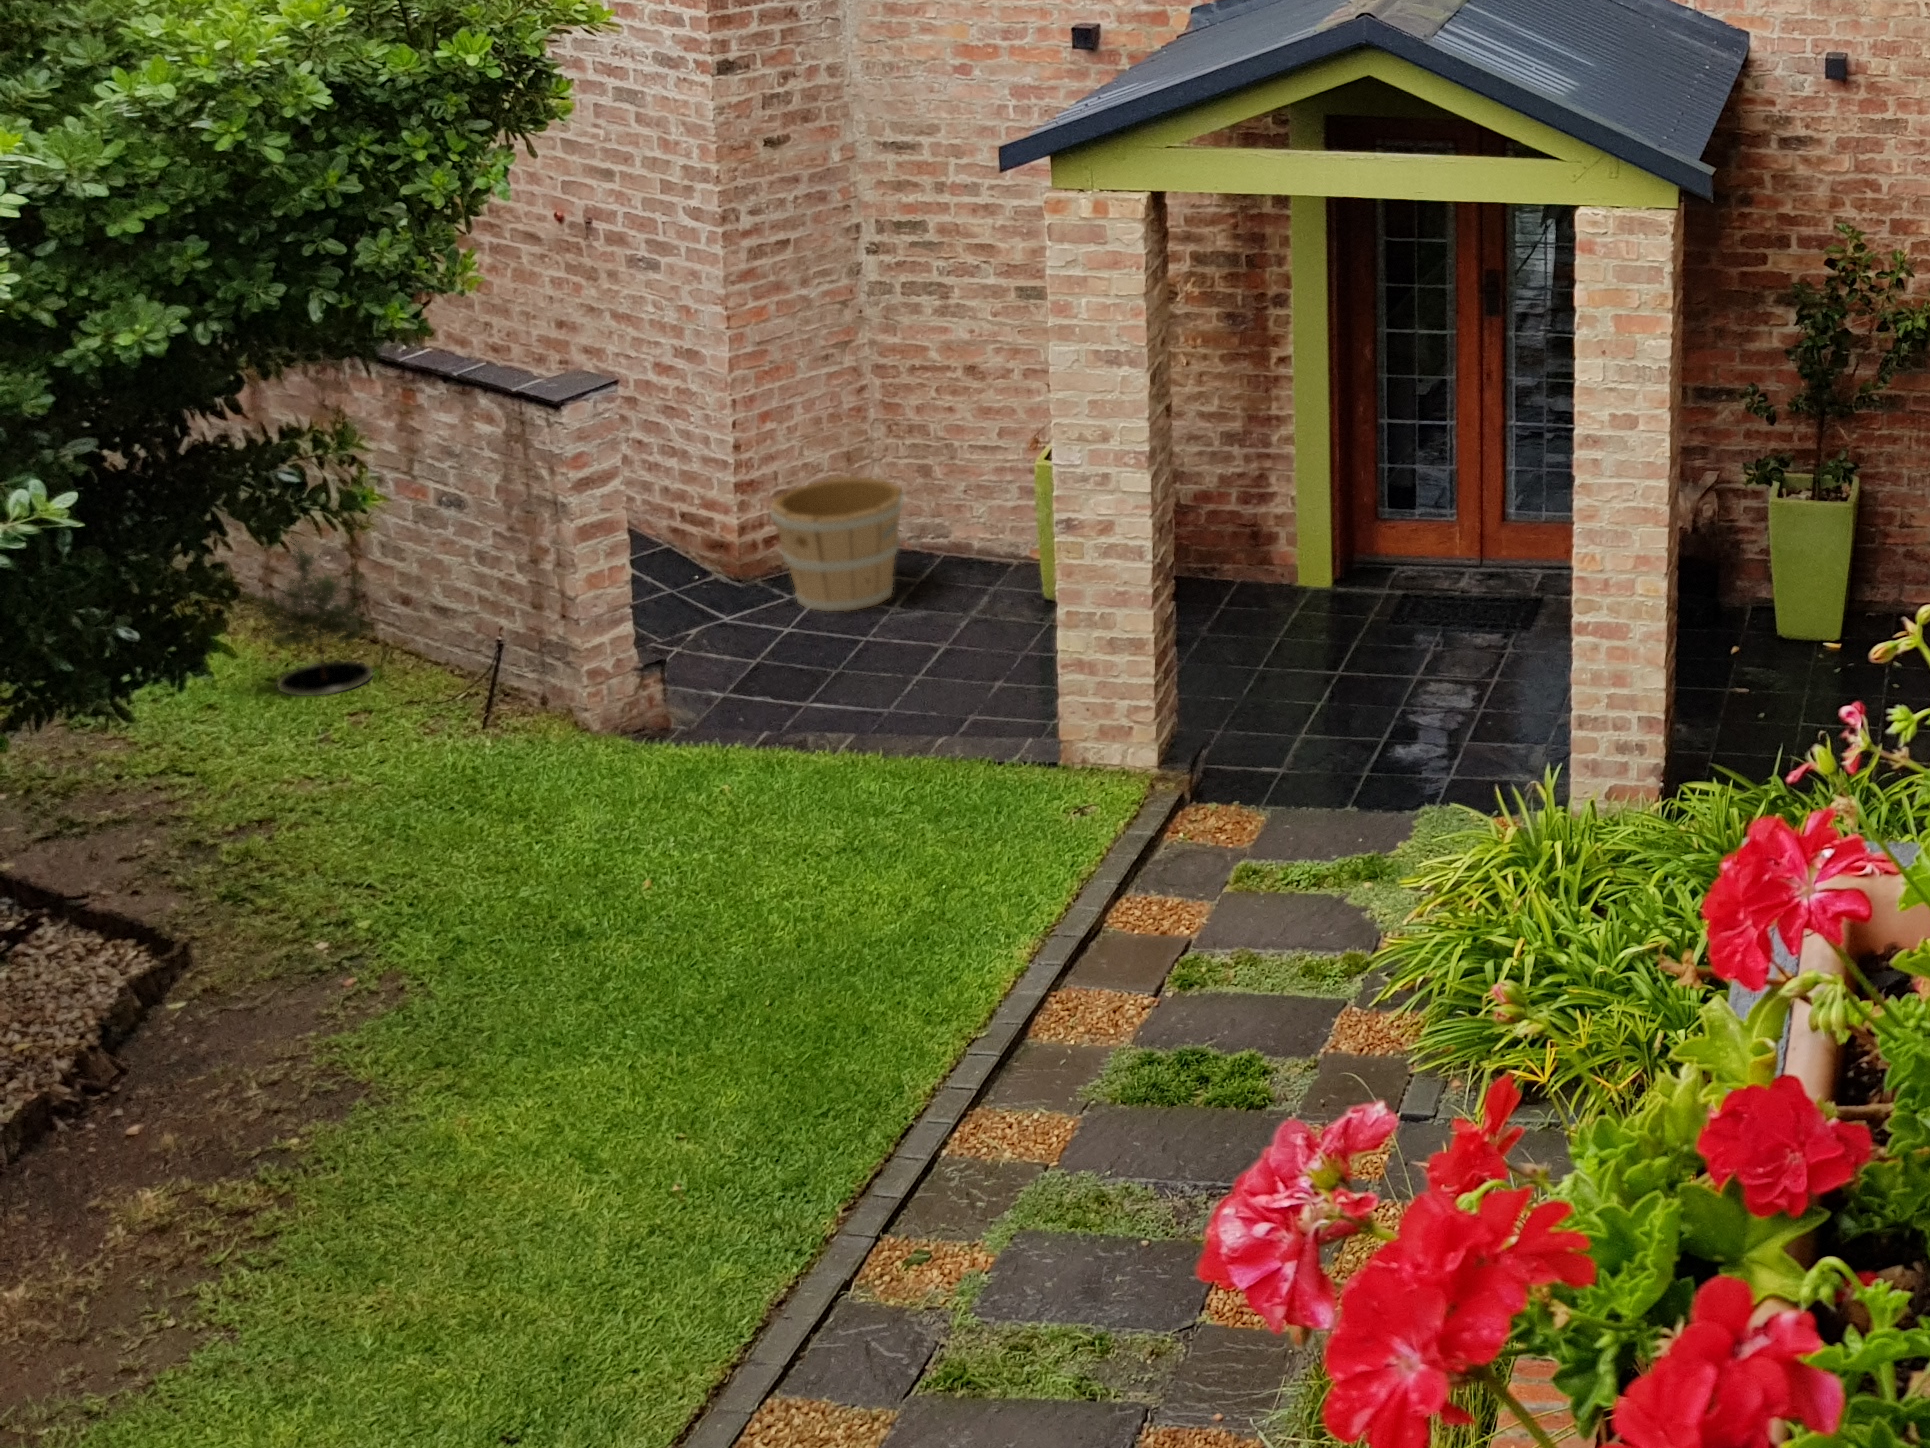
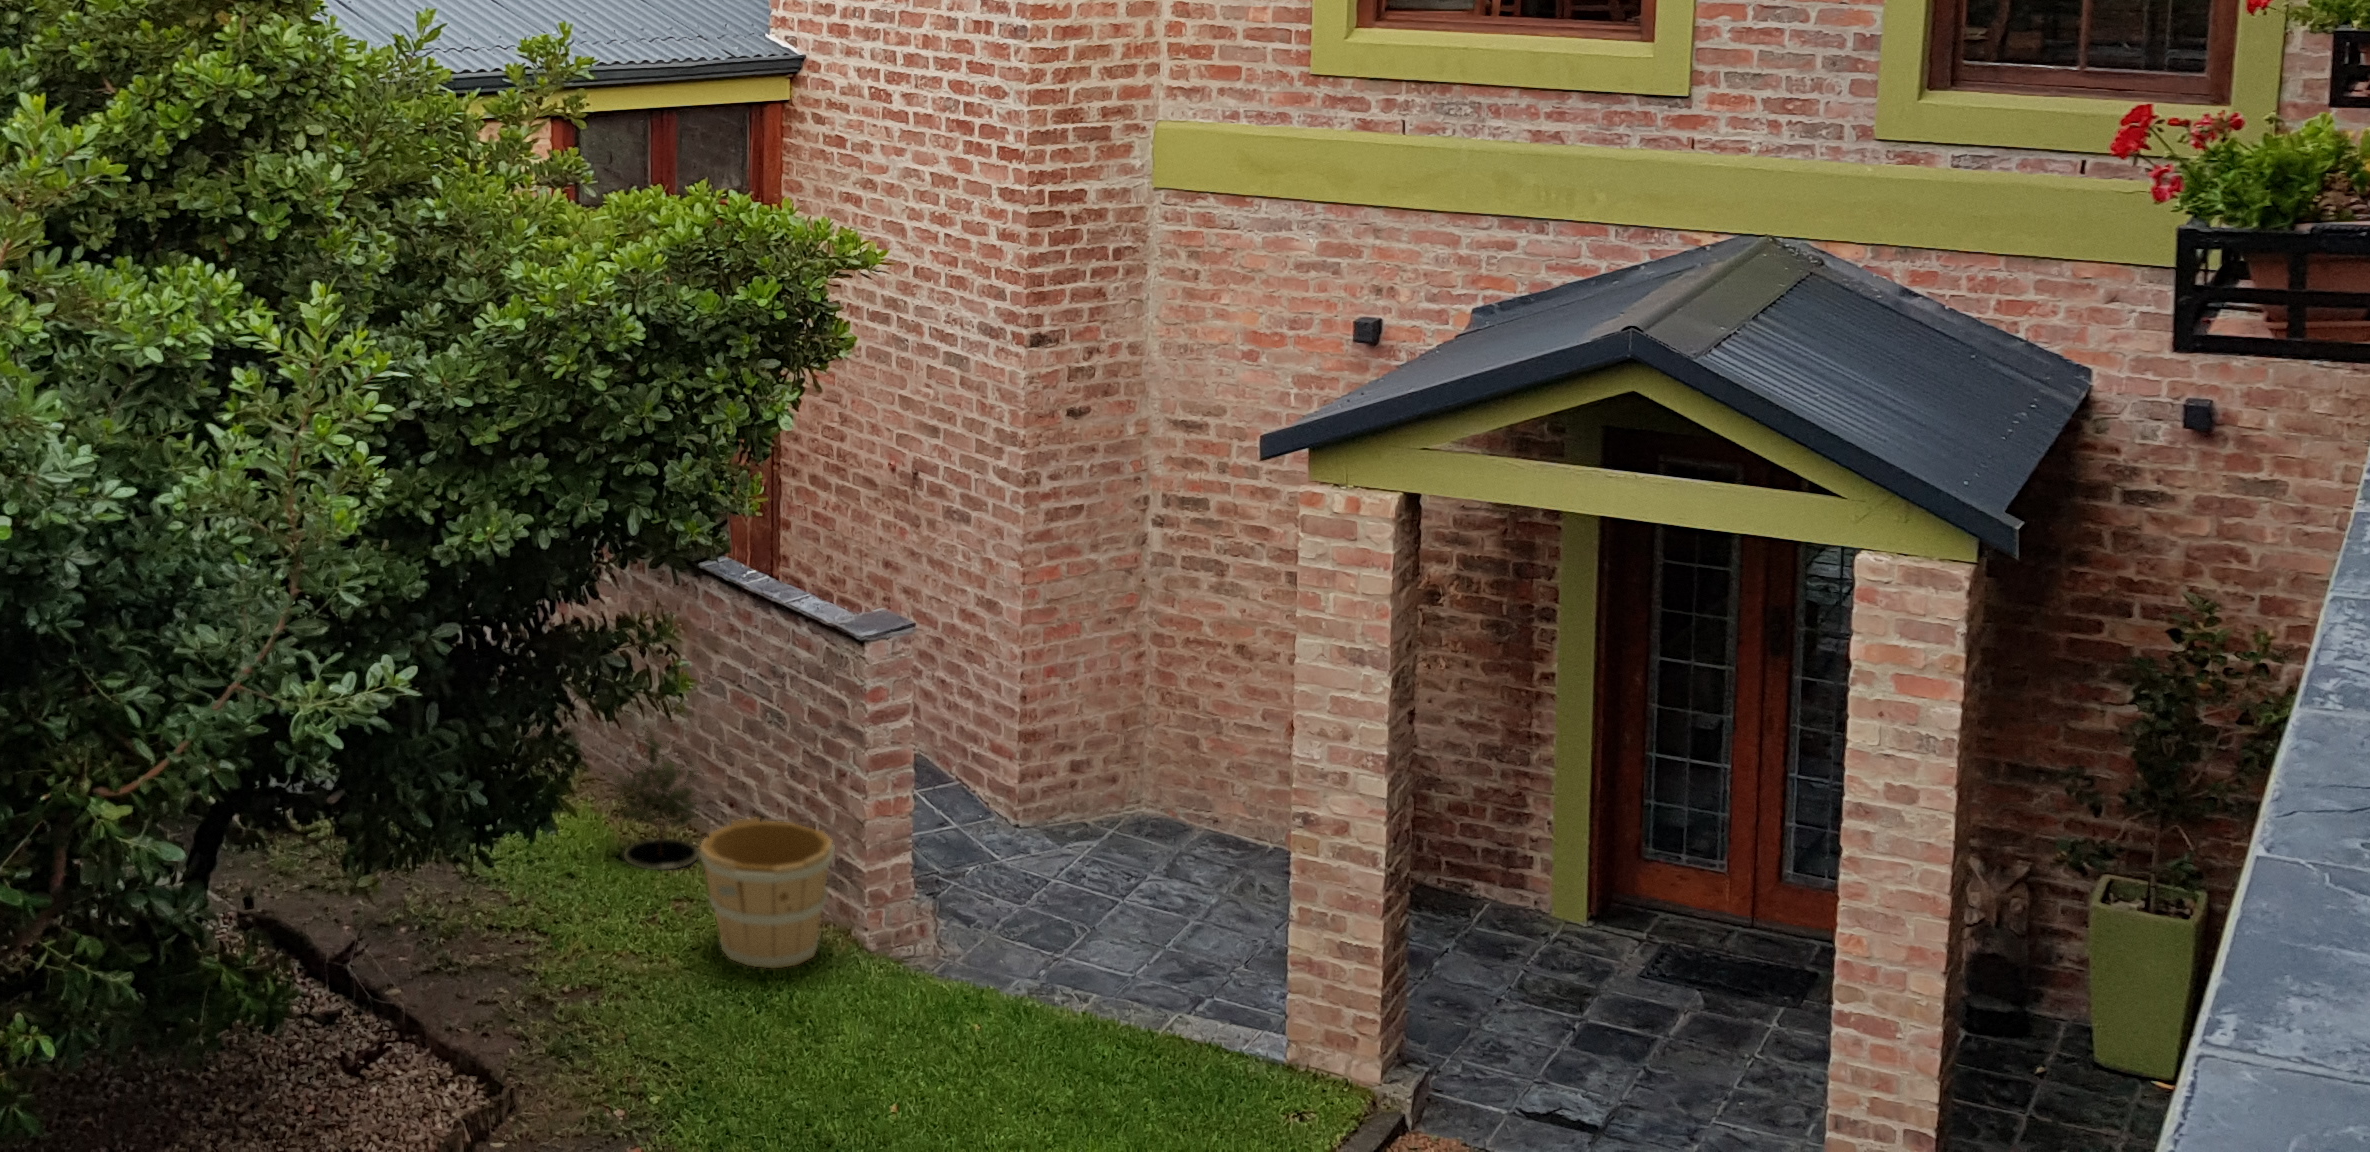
wooden bucket: present [770,476,904,612] -> present [699,818,835,968]

